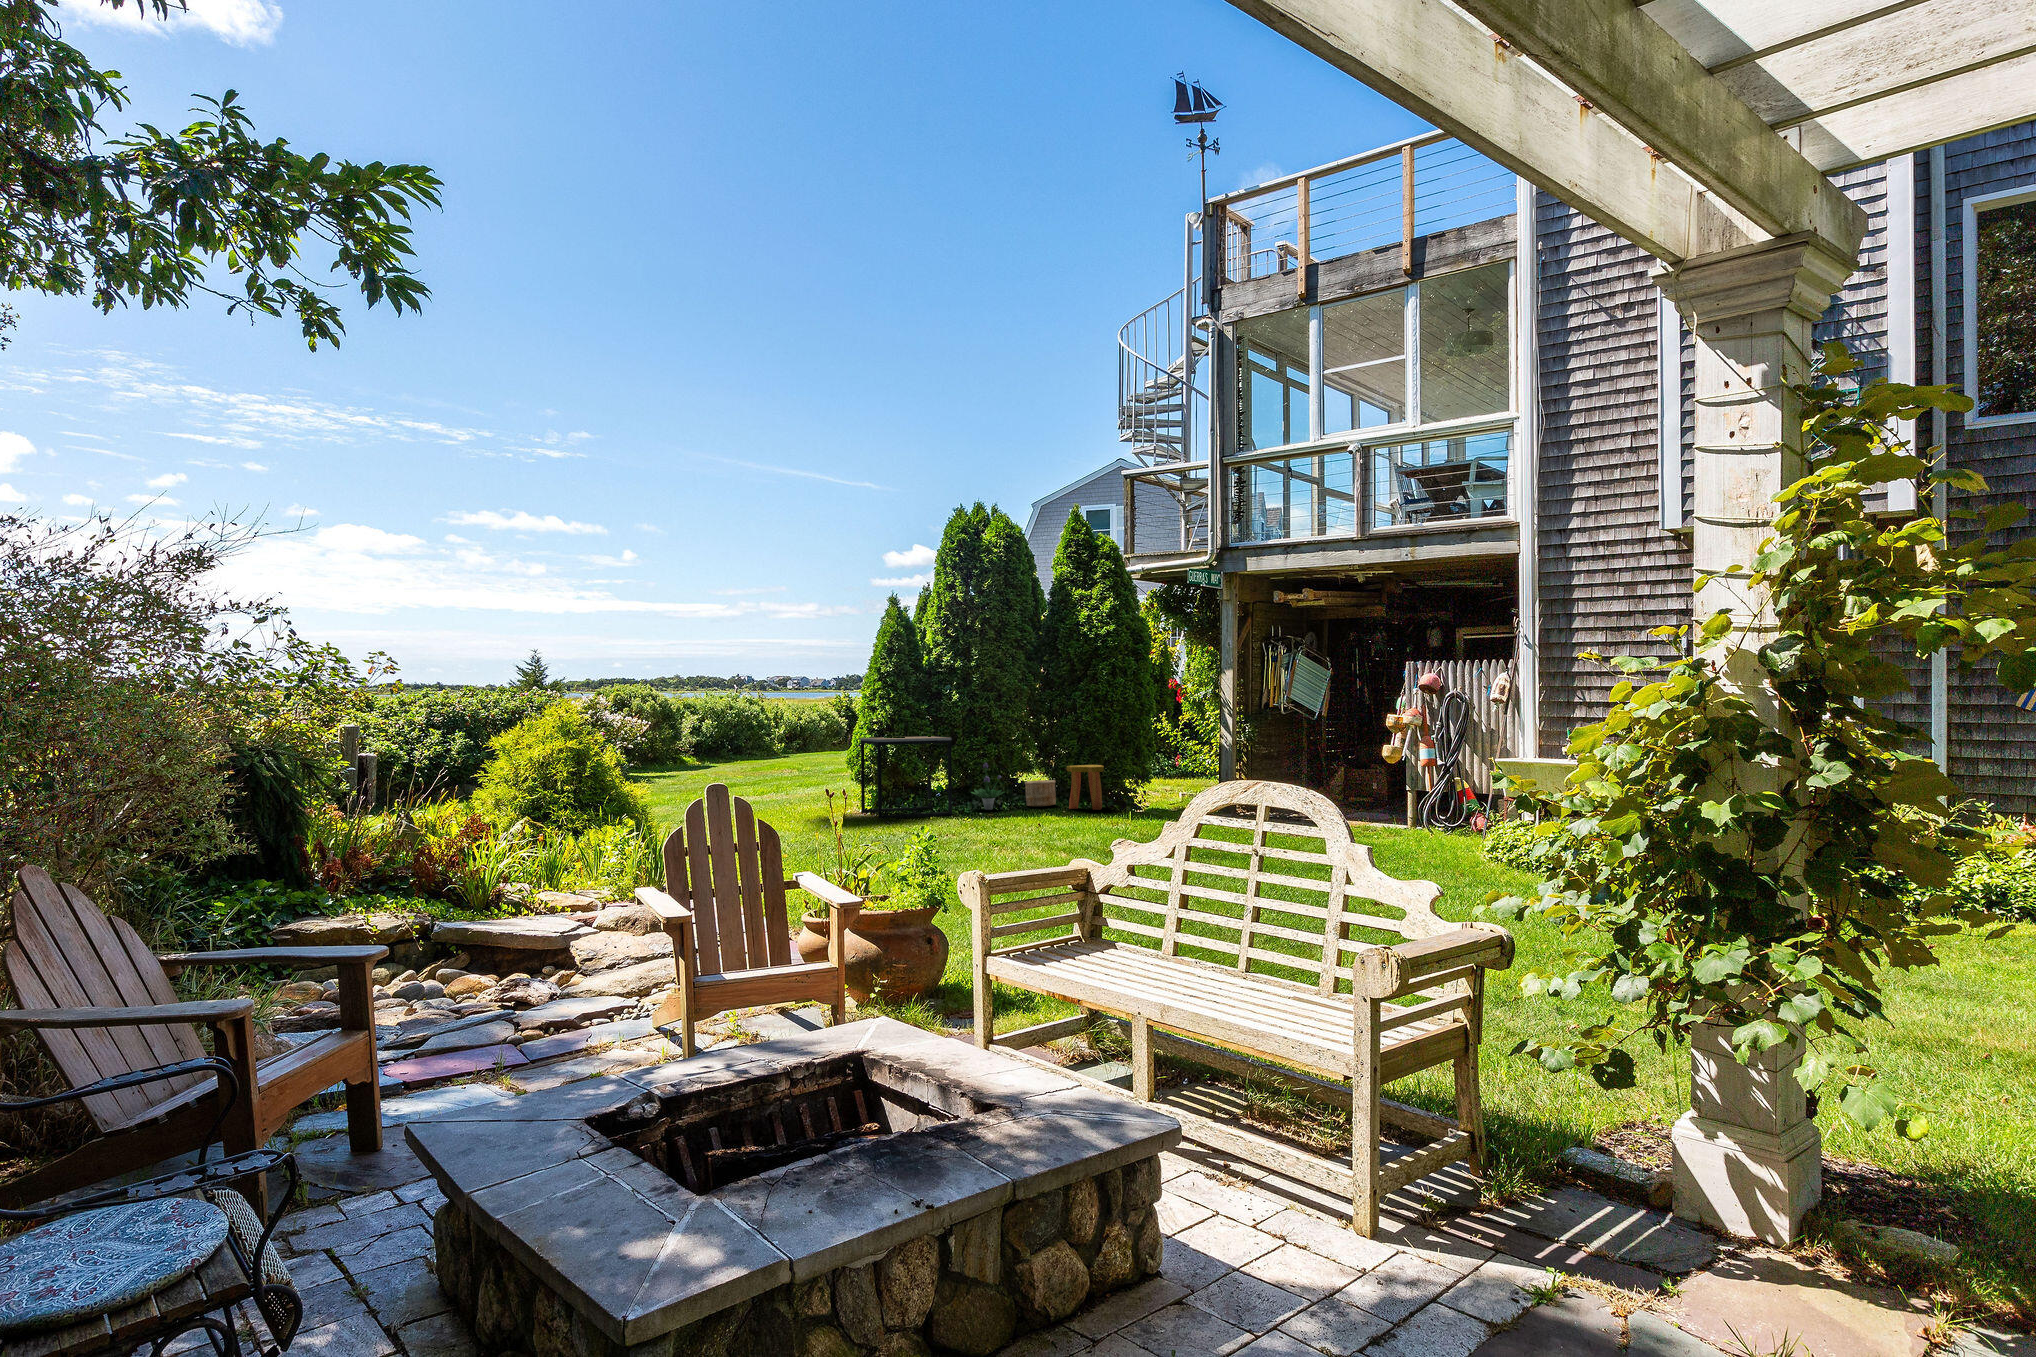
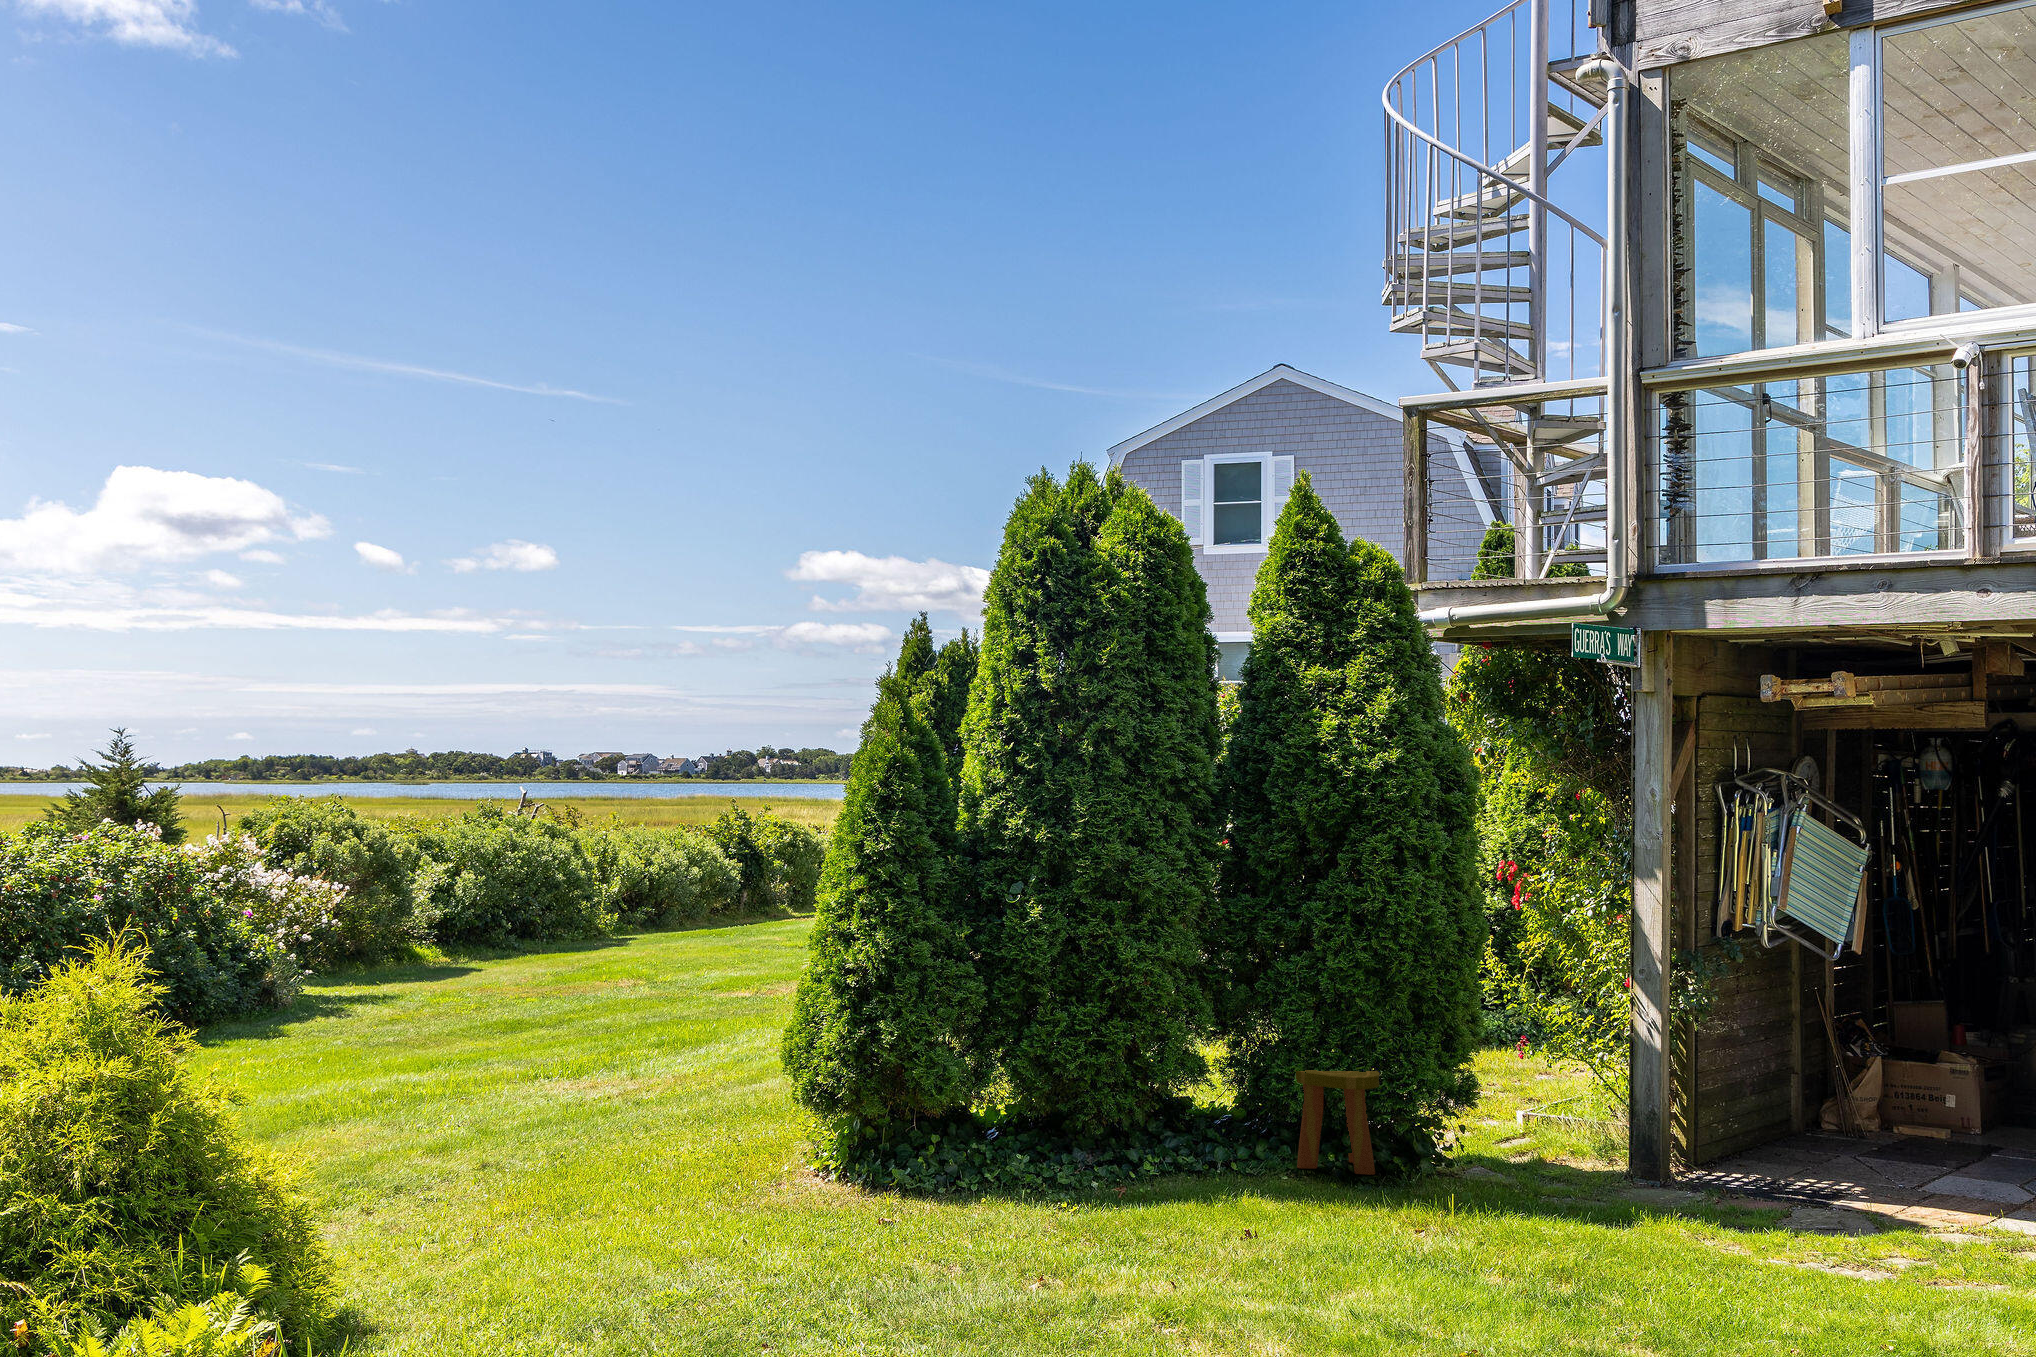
side table: present [860,736,952,819] -> none [821,994,1038,1210]
potted plant: present [971,763,1005,810] -> none [1072,1058,1152,1168]
wooden bucket: present [1025,780,1056,806] -> none [1188,1090,1258,1156]

